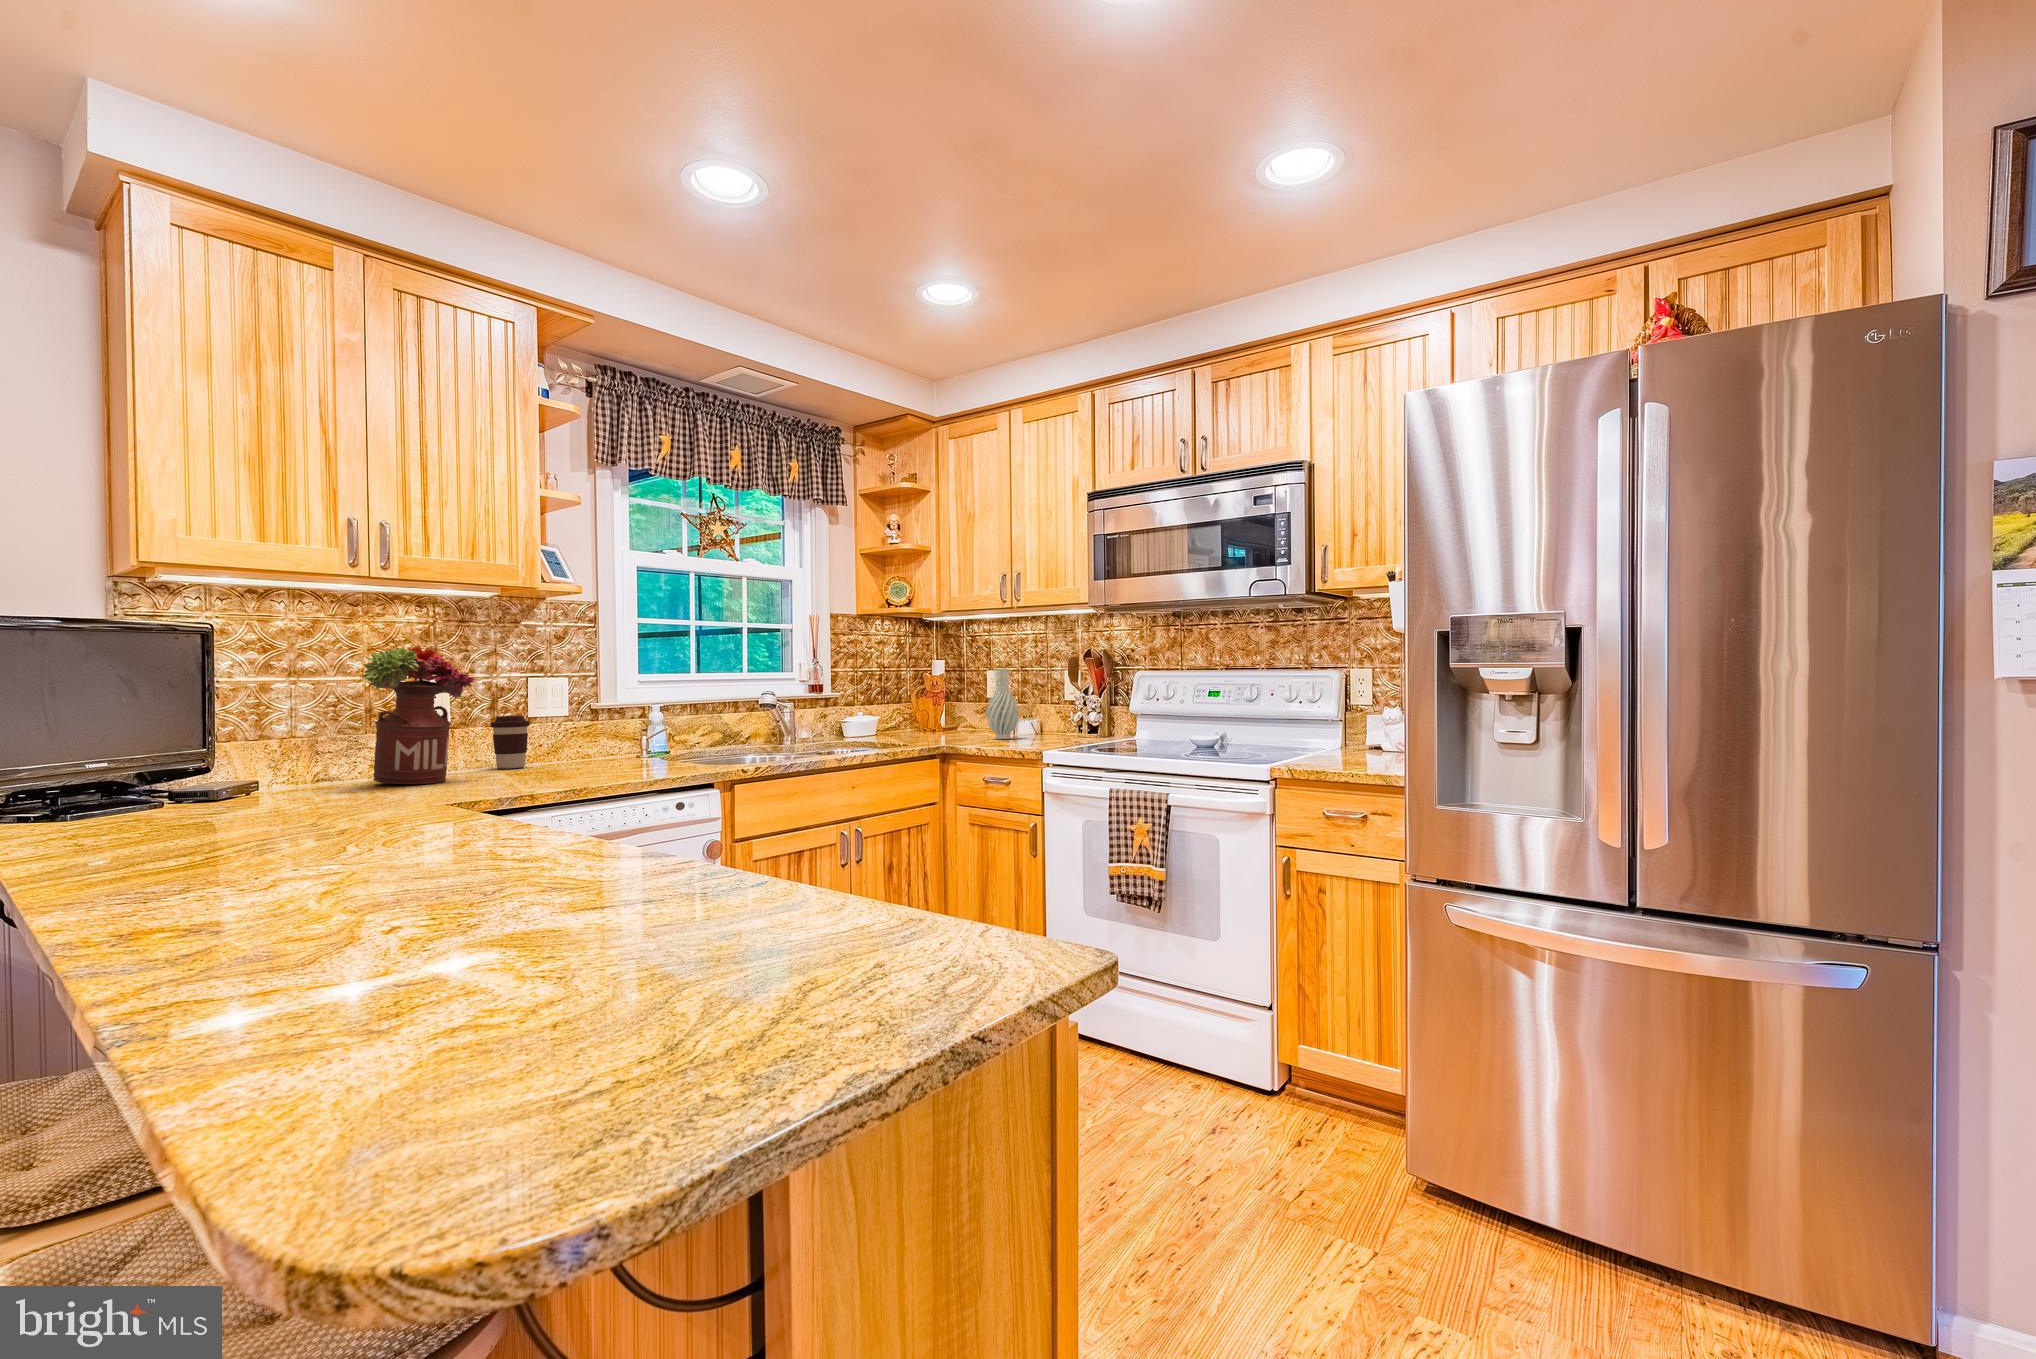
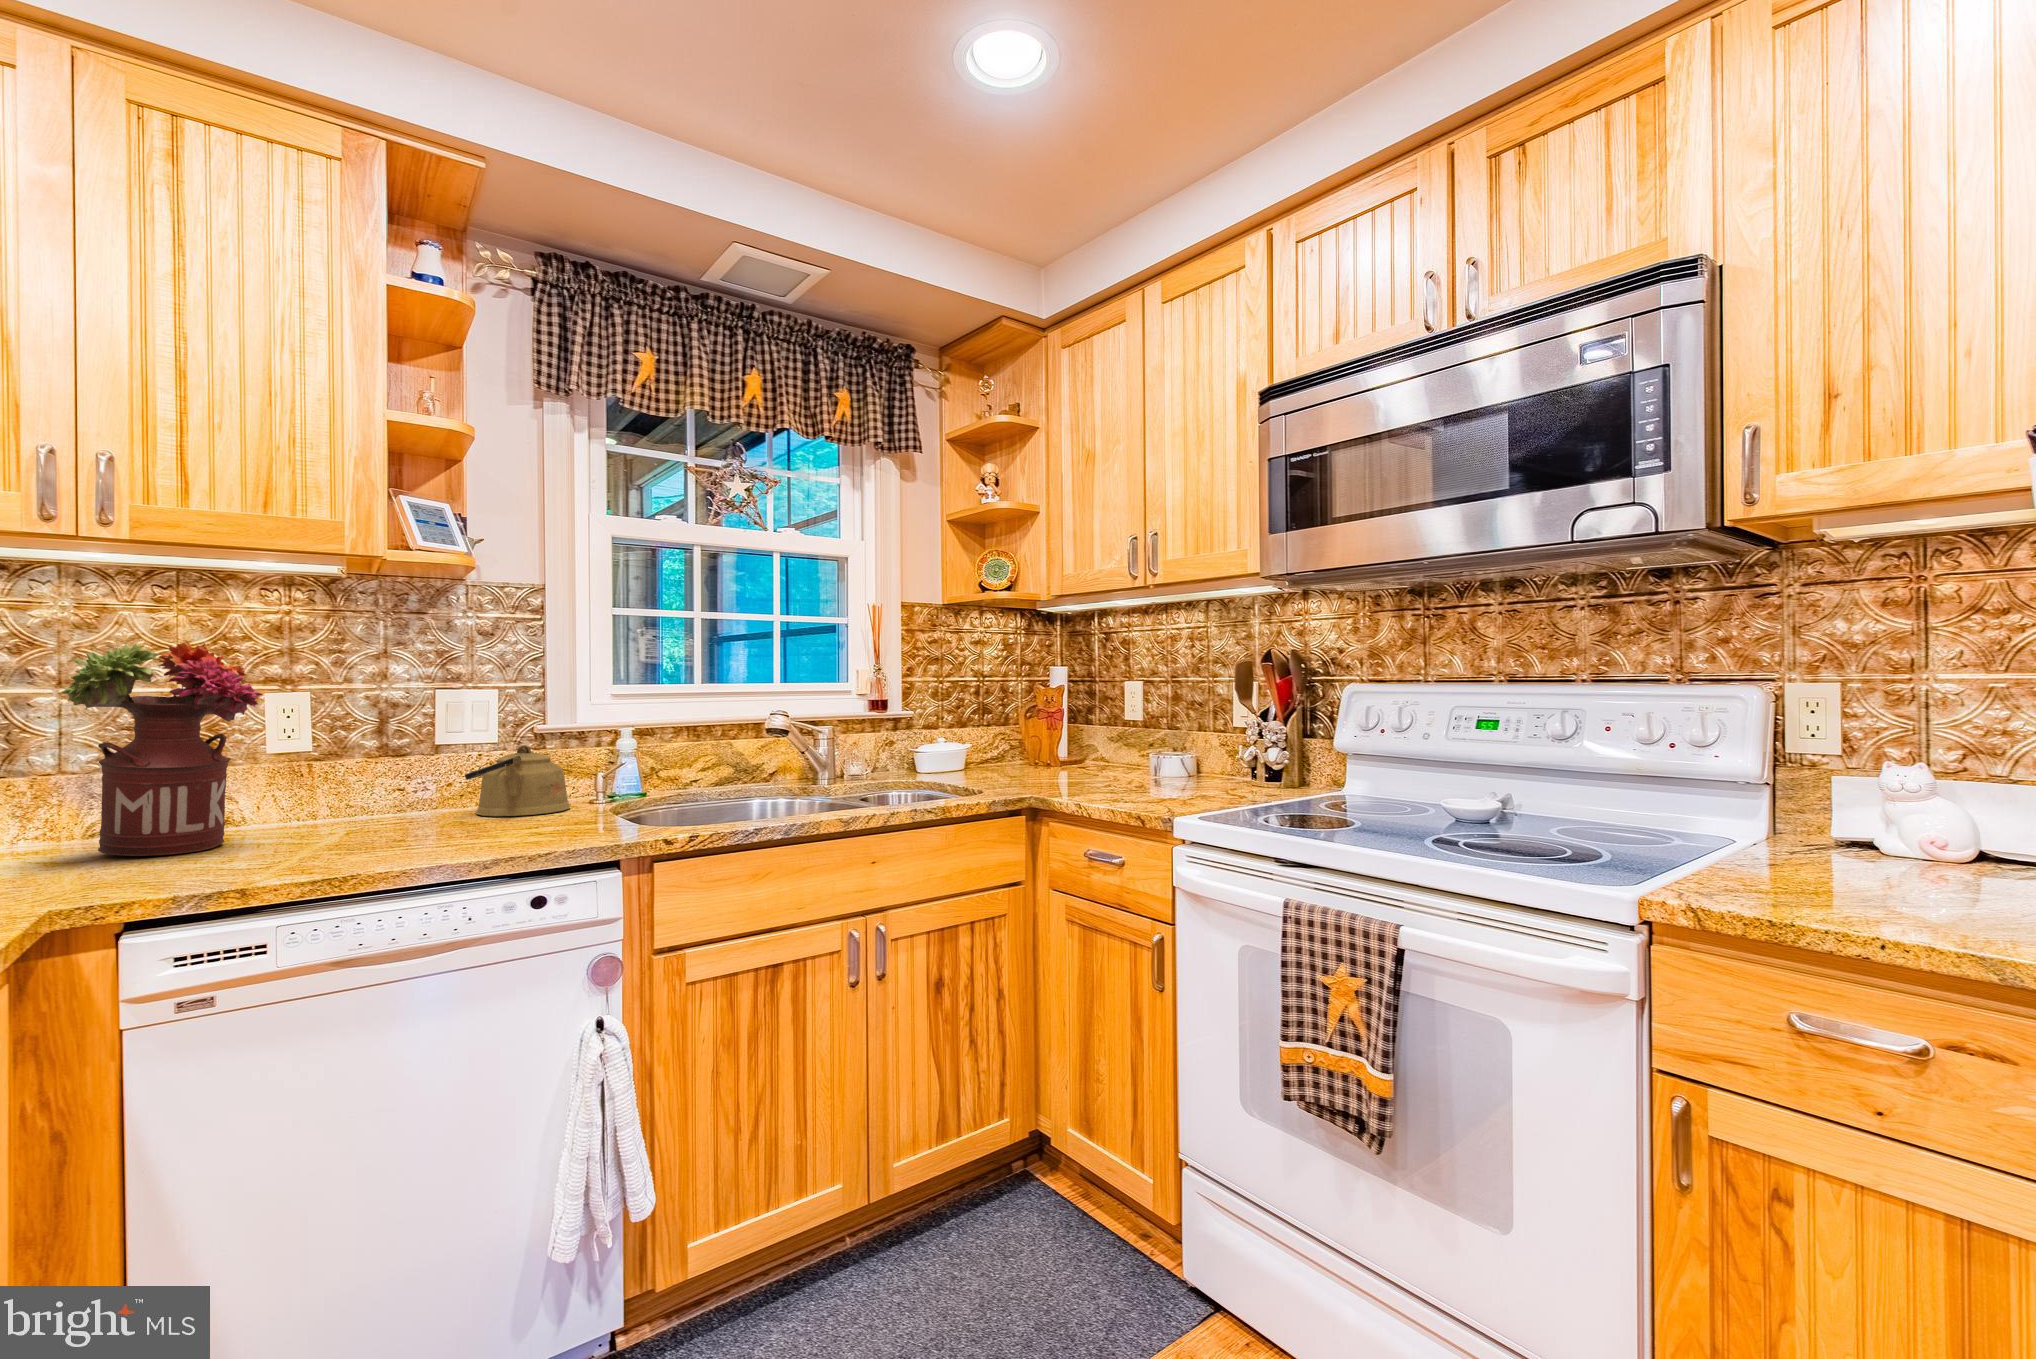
vase: present [986,668,1019,739] -> none [1112,677,1162,784]
coffee cup: present [491,716,530,769] -> none [351,745,411,822]
kettle: none [566,716,633,764] -> present [465,745,570,816]

